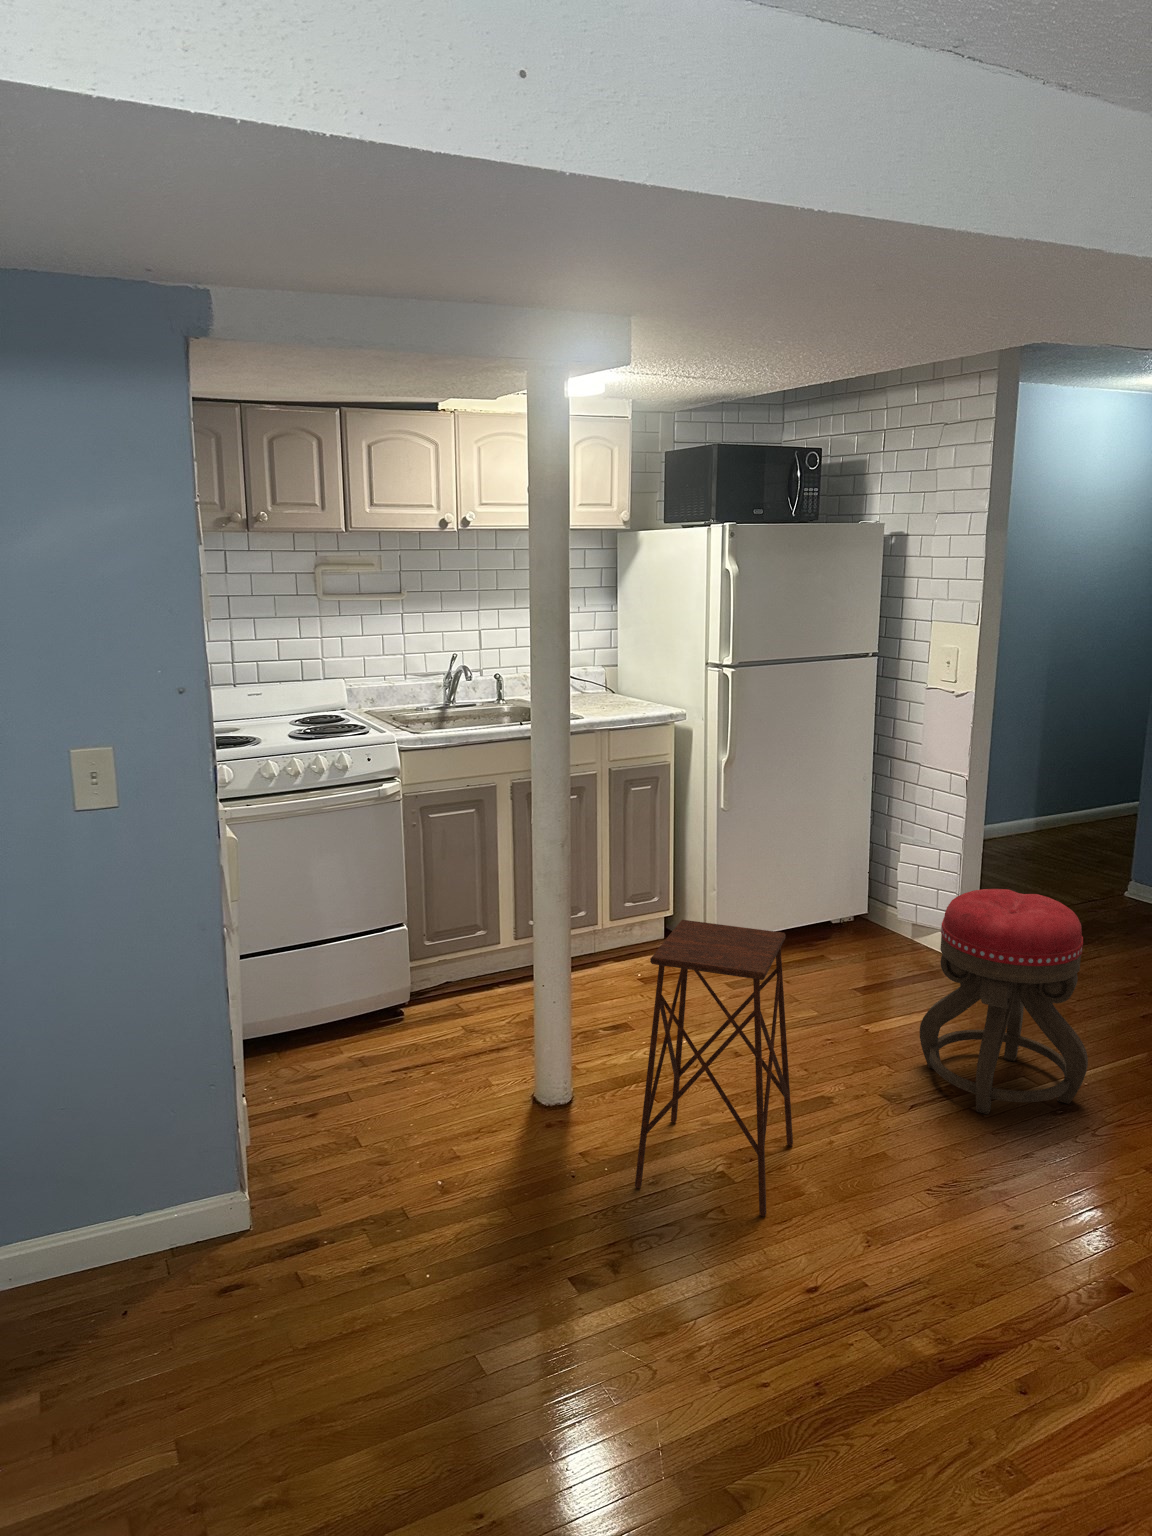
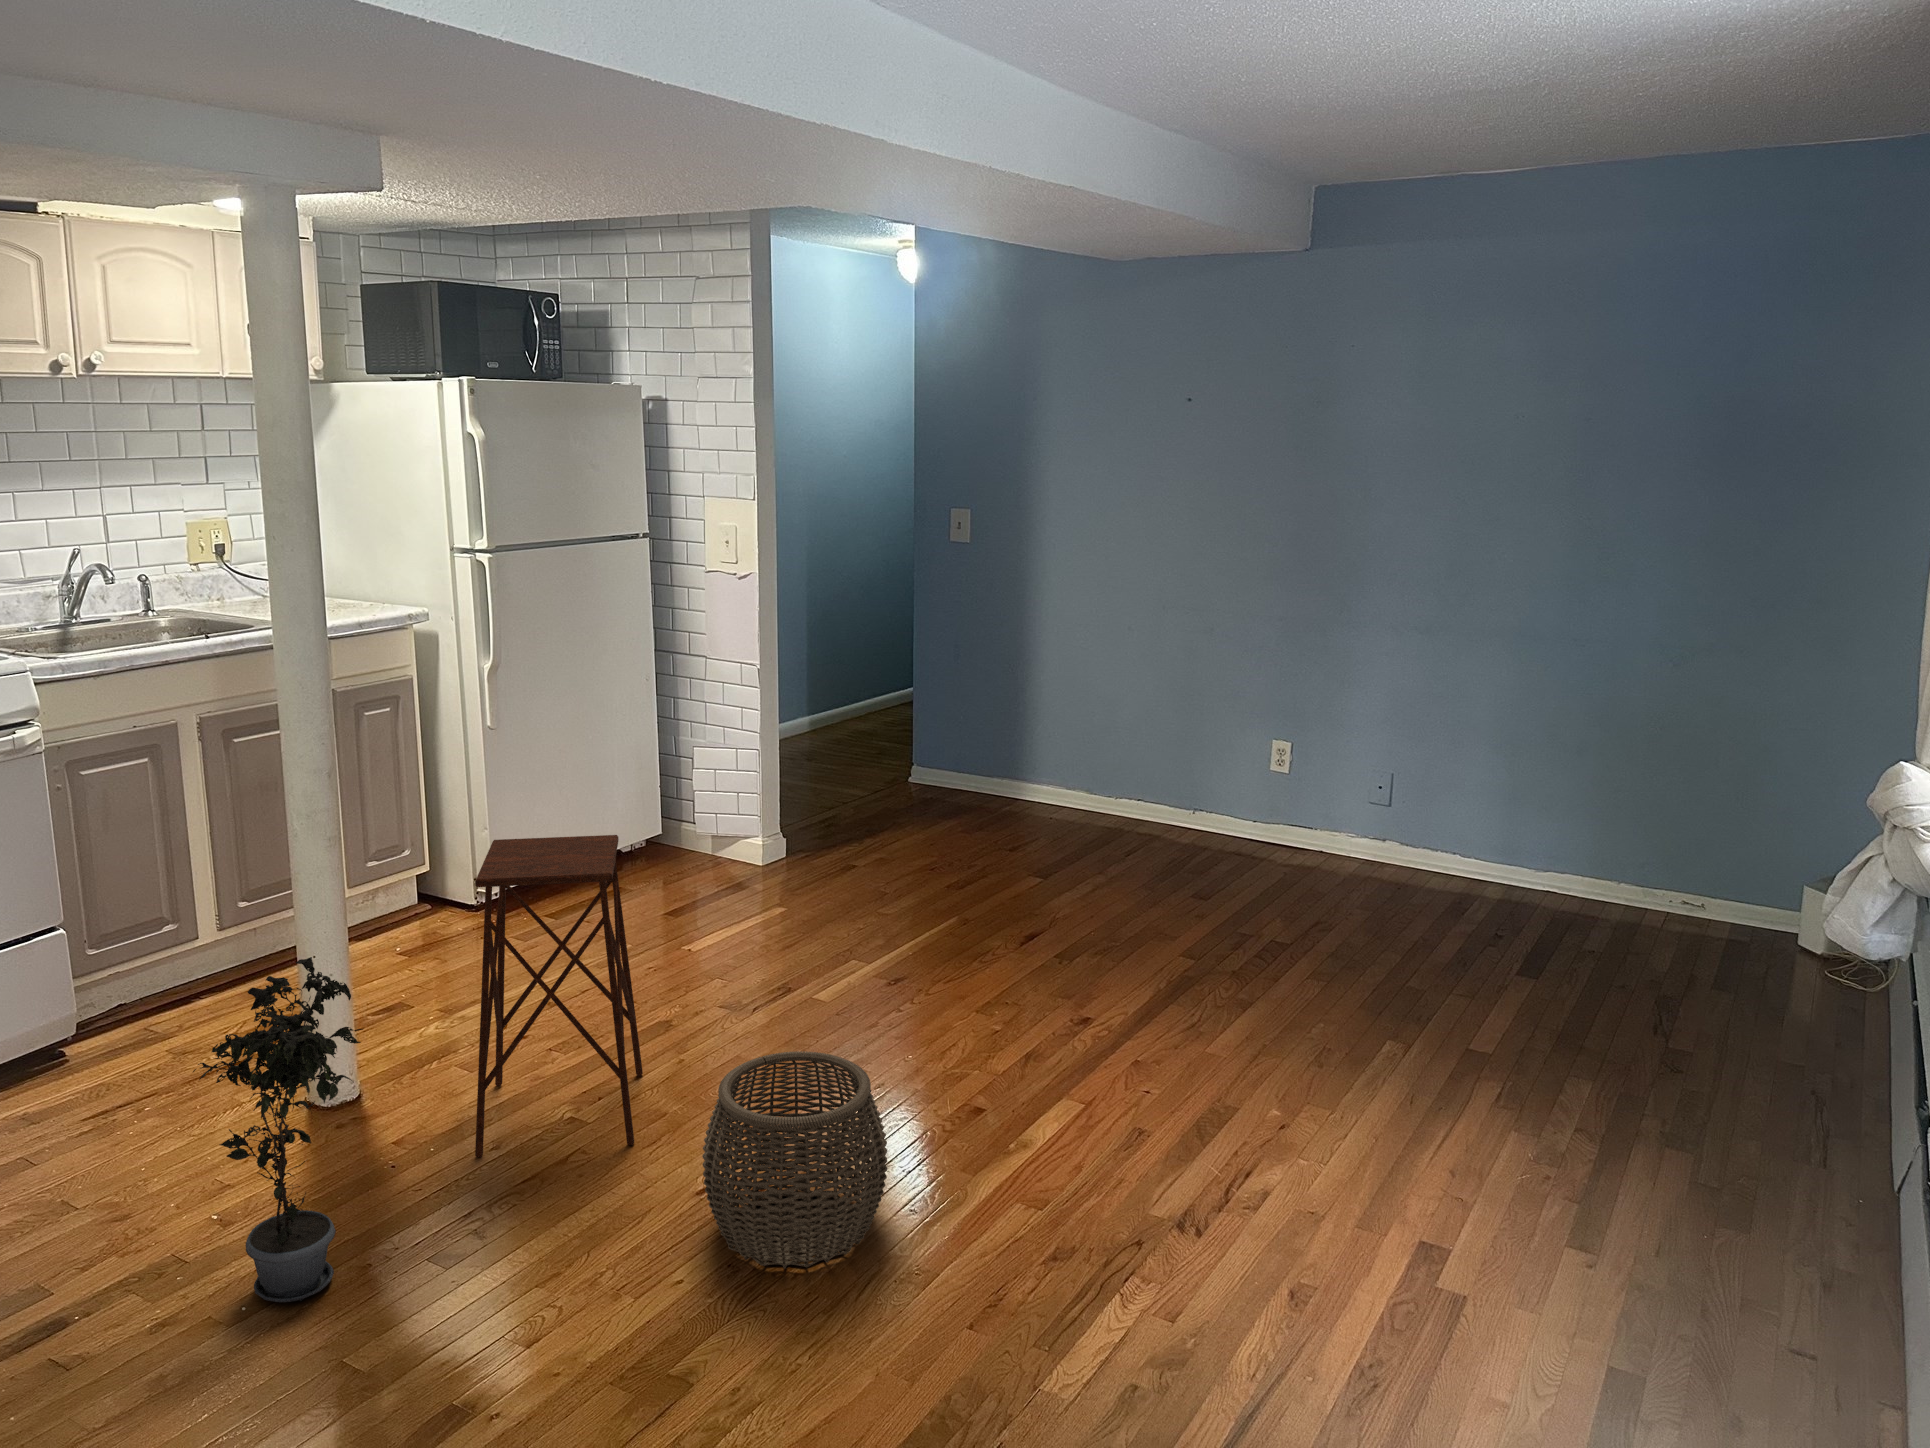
ottoman: present [920,889,1088,1115] -> none [751,769,917,1002]
potted plant: none [404,1009,528,1283] -> present [193,957,363,1303]
woven basket: none [802,1184,995,1420] -> present [702,1051,887,1269]

